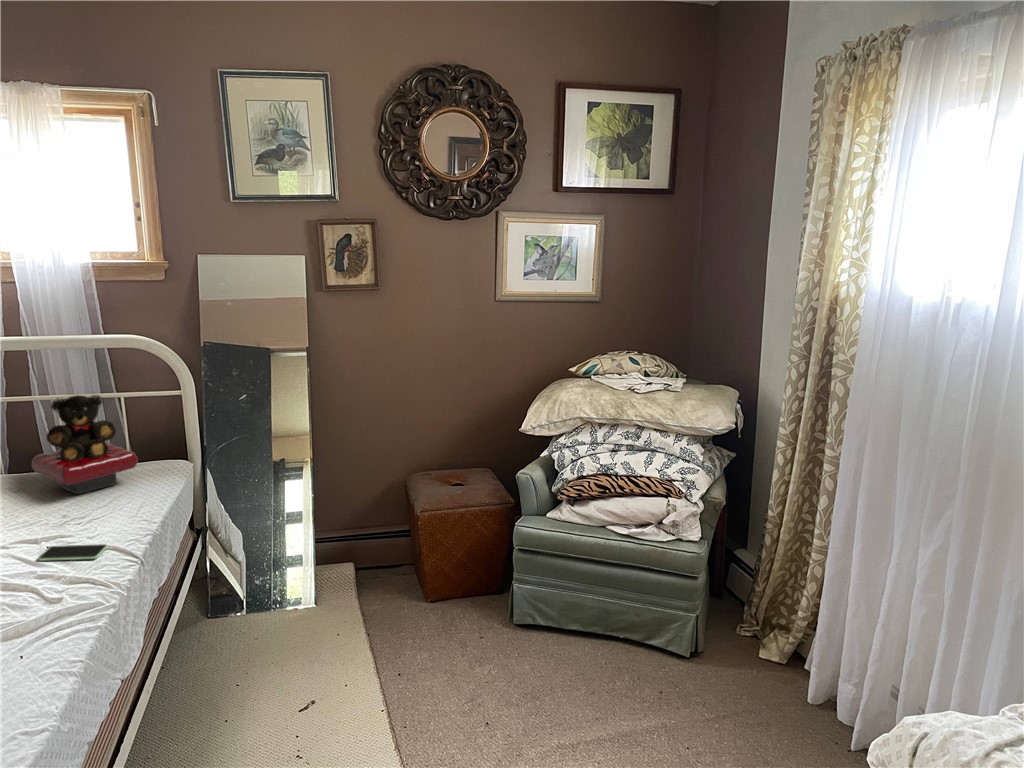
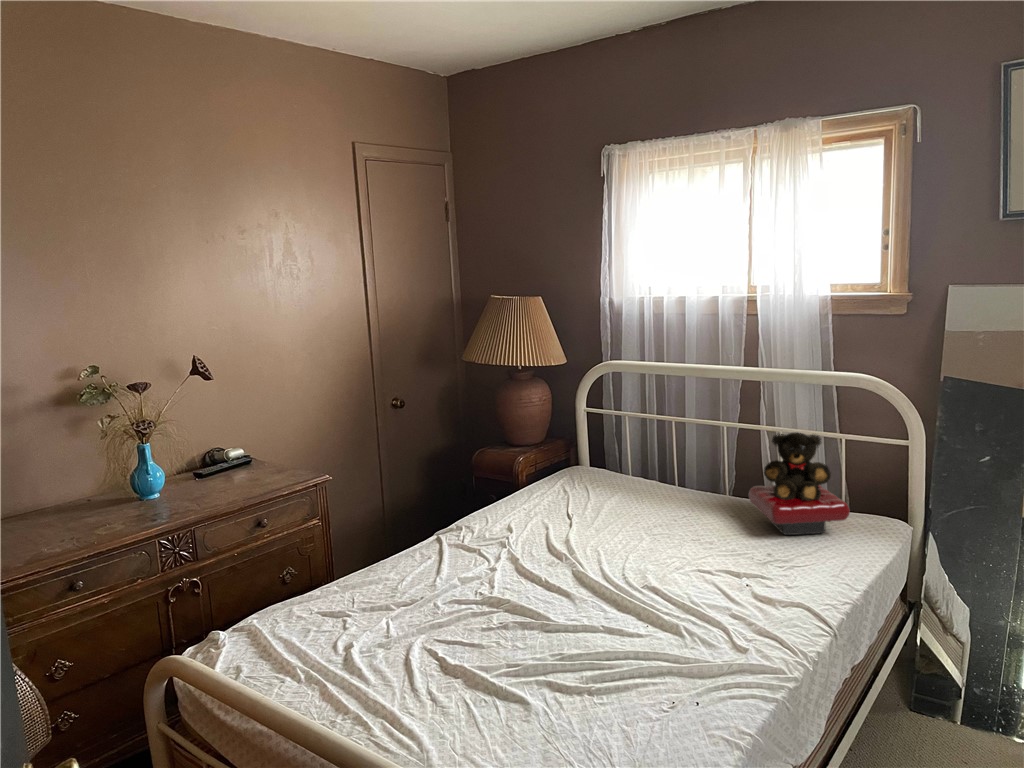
smartphone: present [38,544,108,561] -> none [735,586,803,615]

